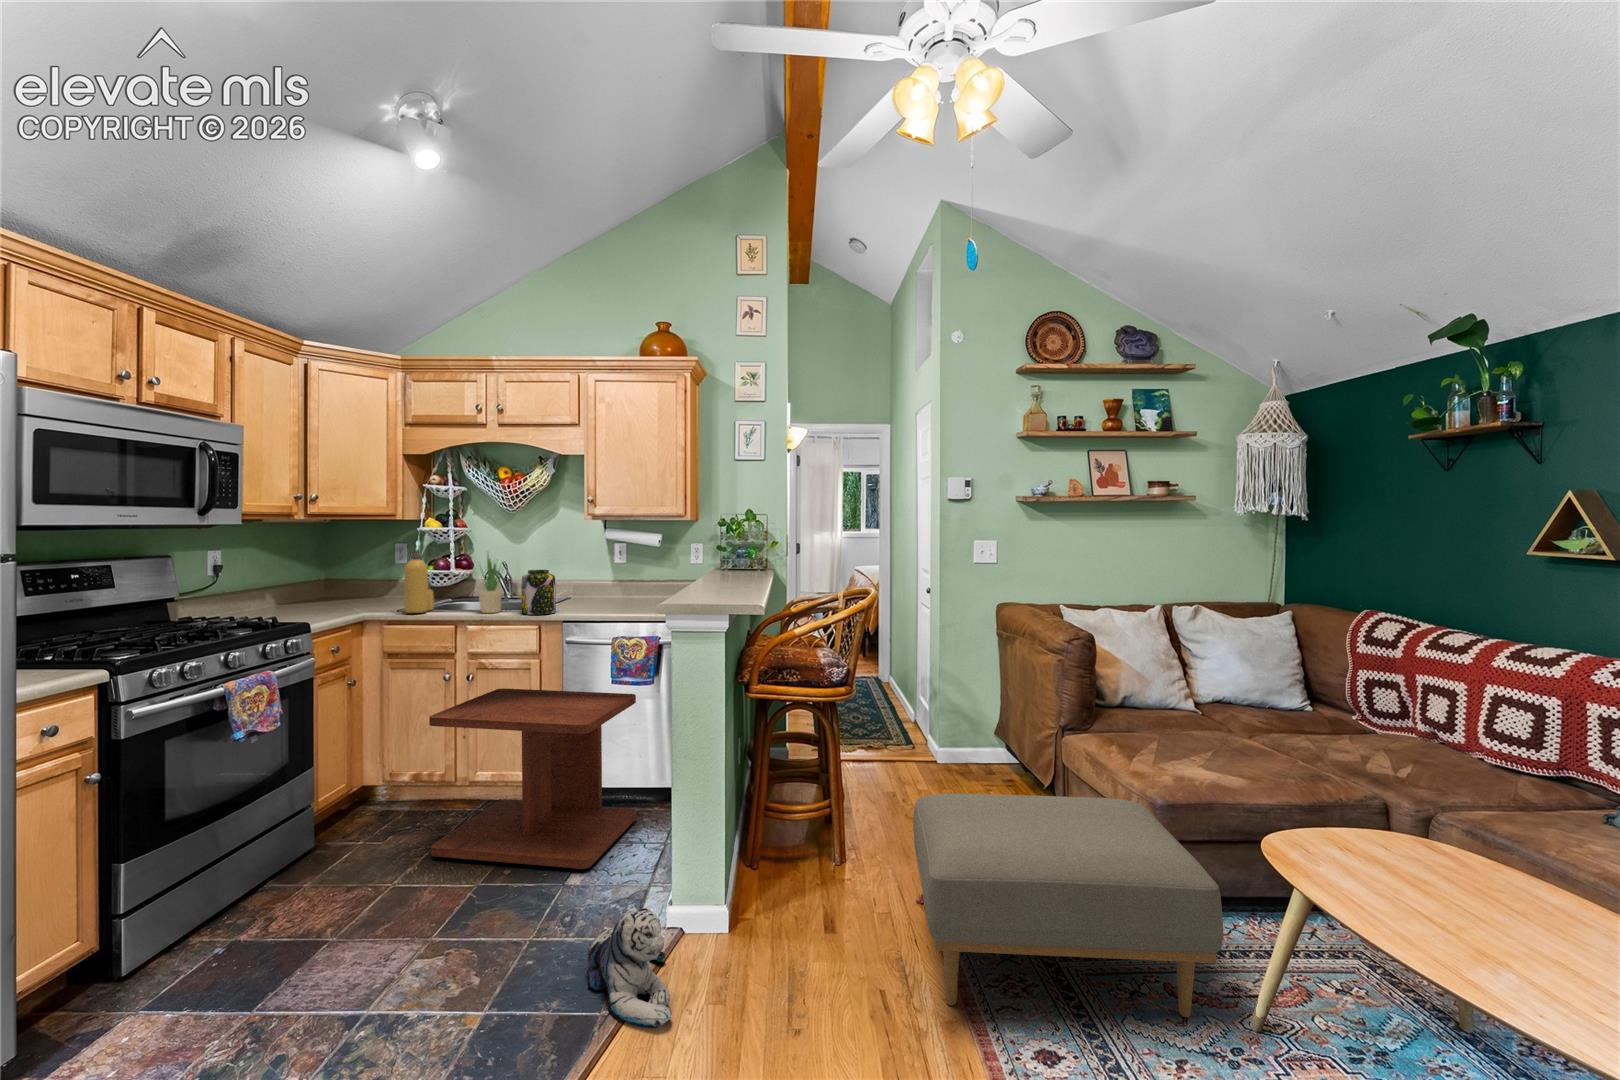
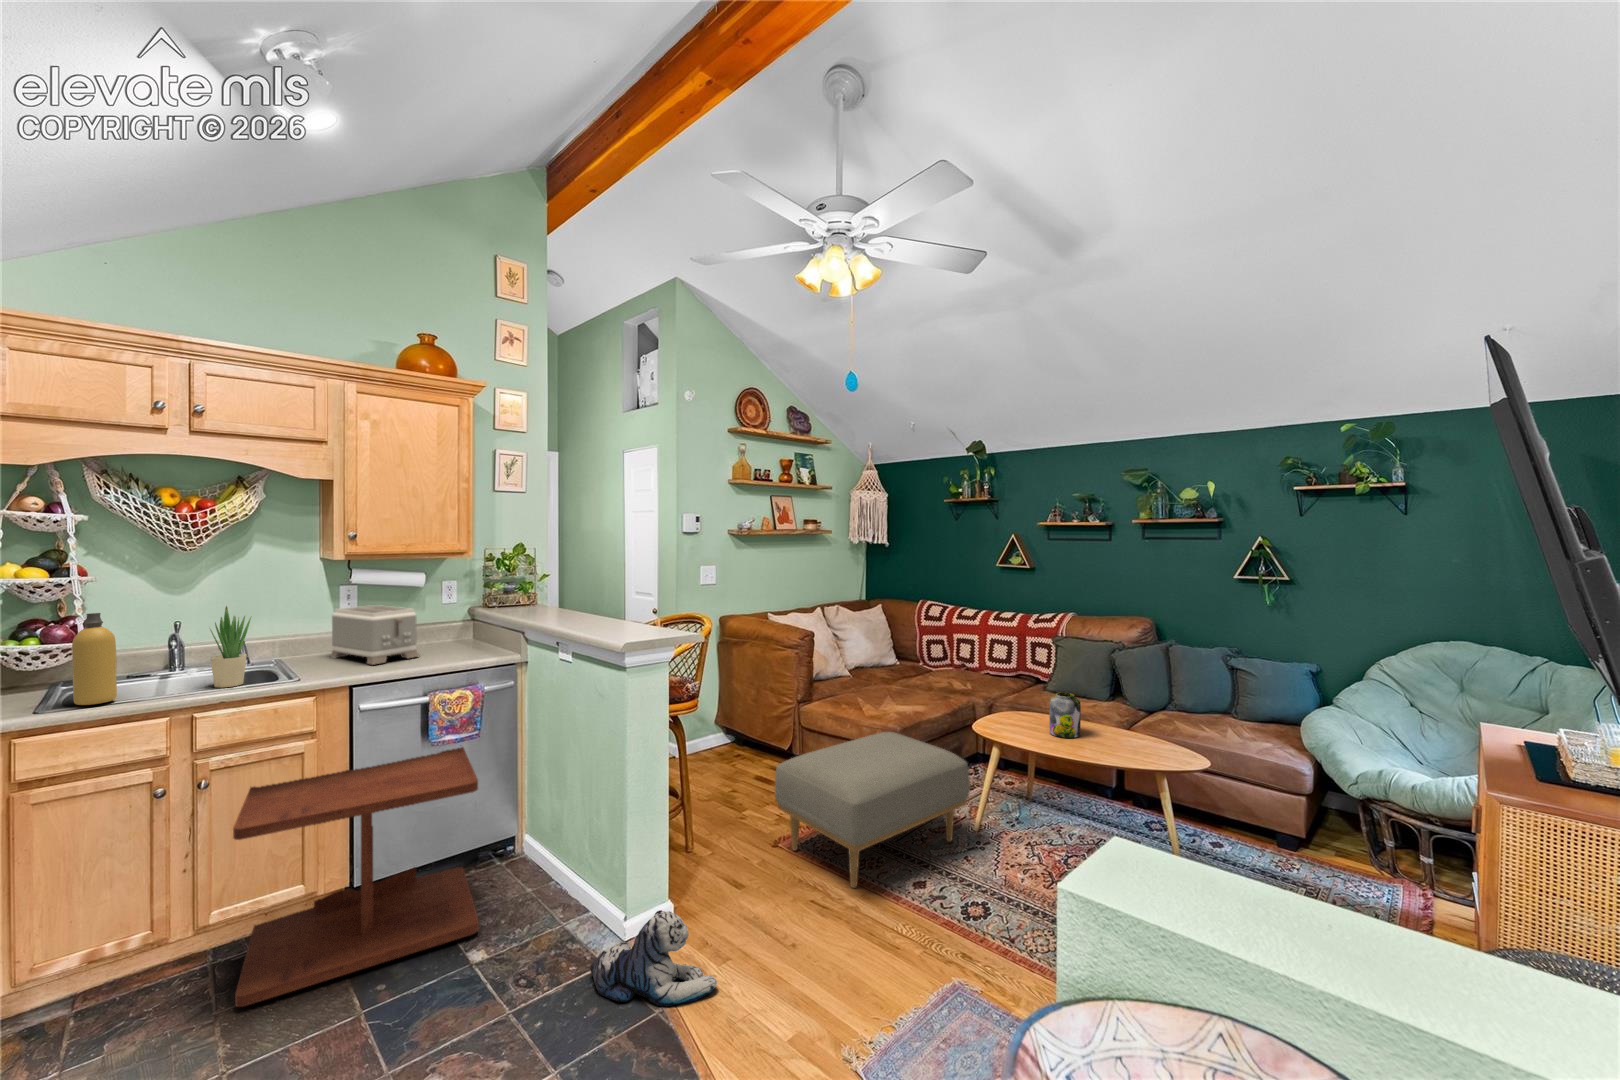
toaster: none [586,562,632,611] -> present [330,605,420,665]
jar: present [521,570,556,615] -> present [1049,692,1081,738]

